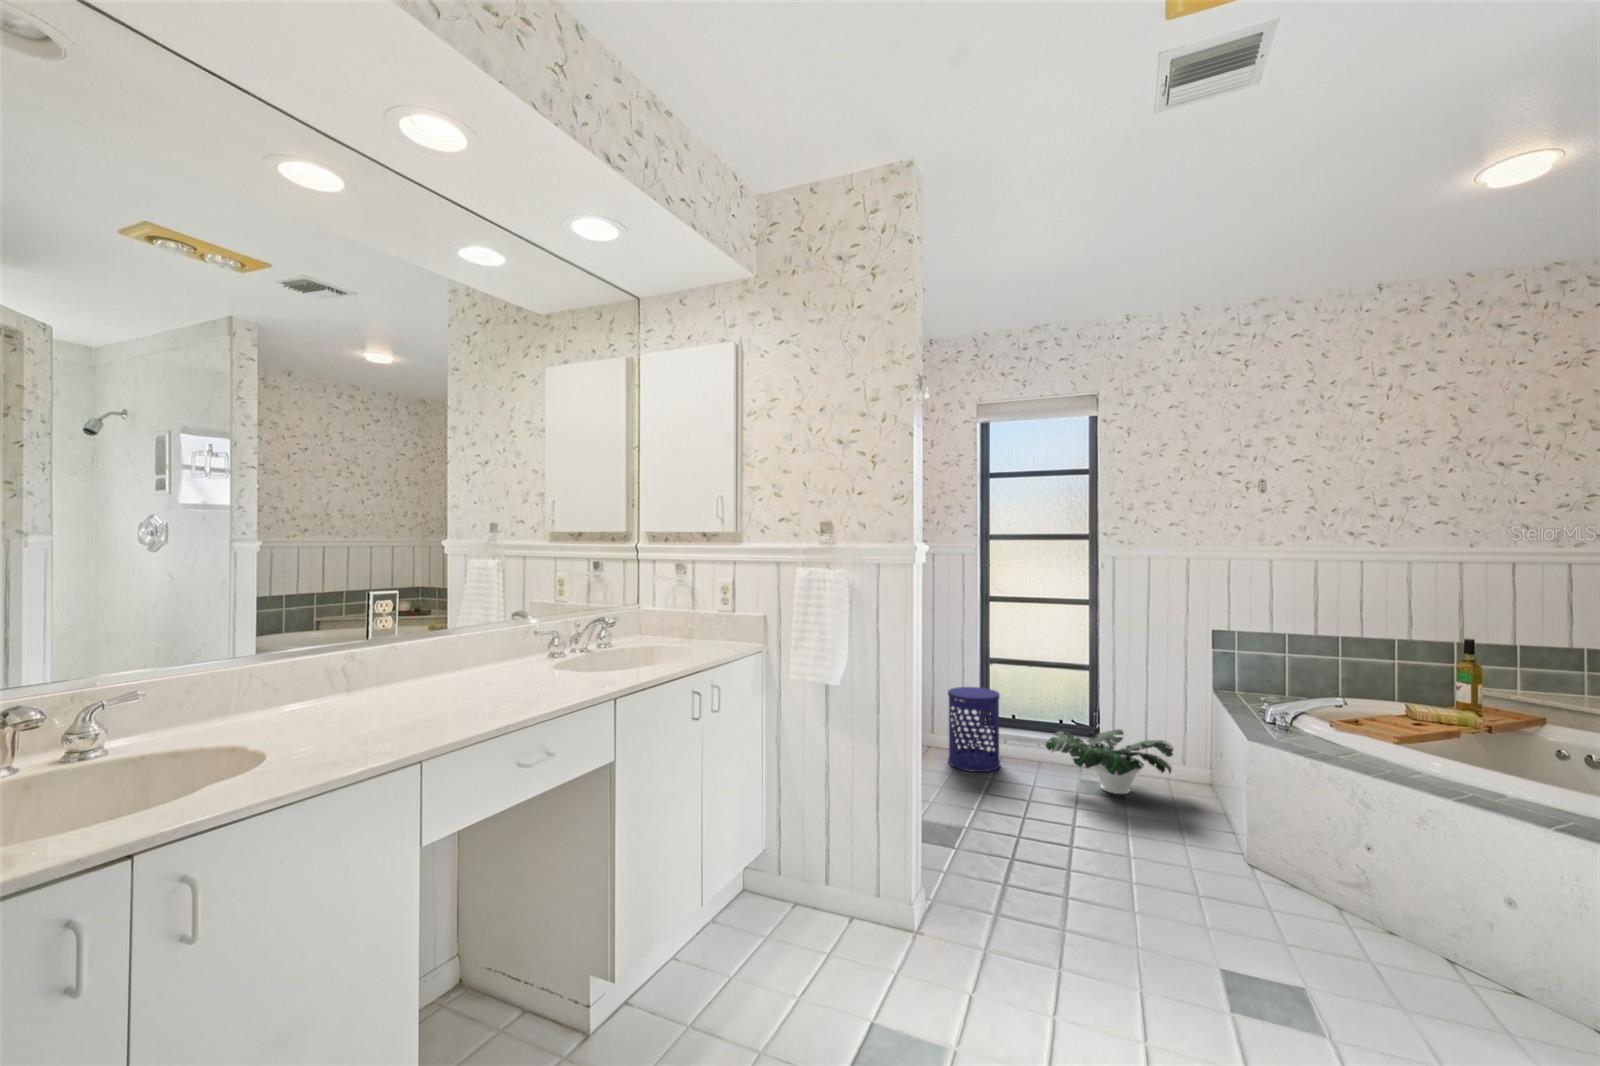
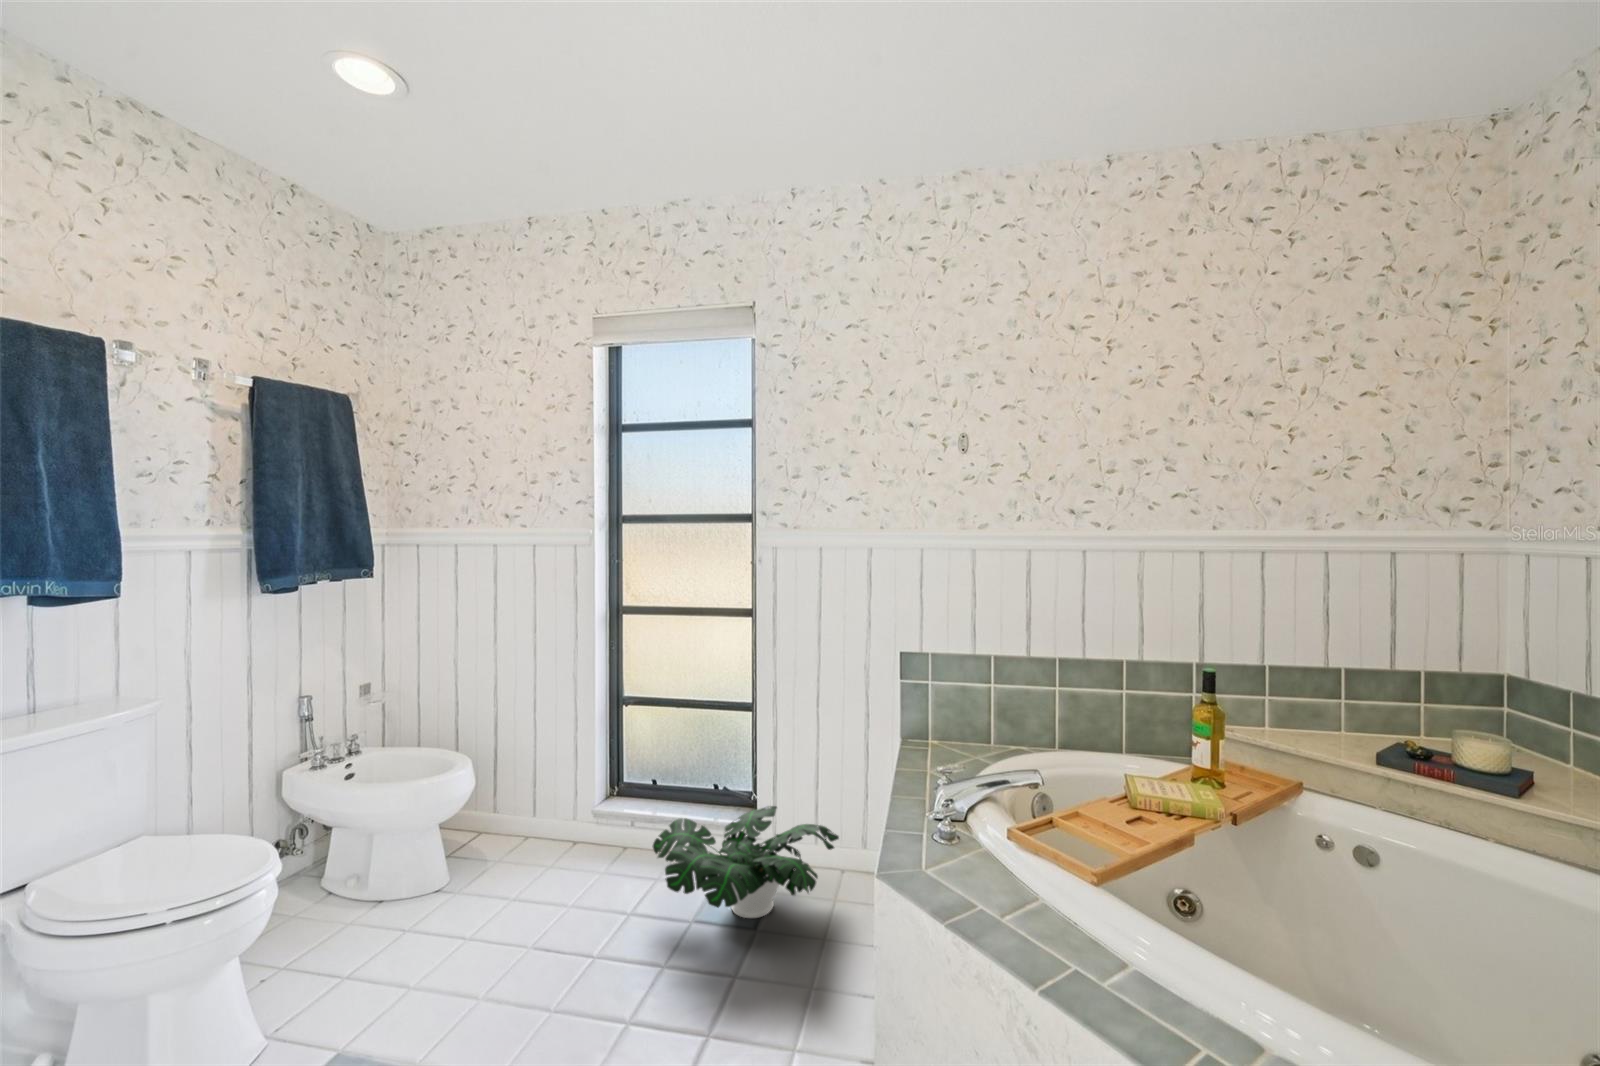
waste bin: present [948,687,1000,772] -> none [525,747,608,891]

